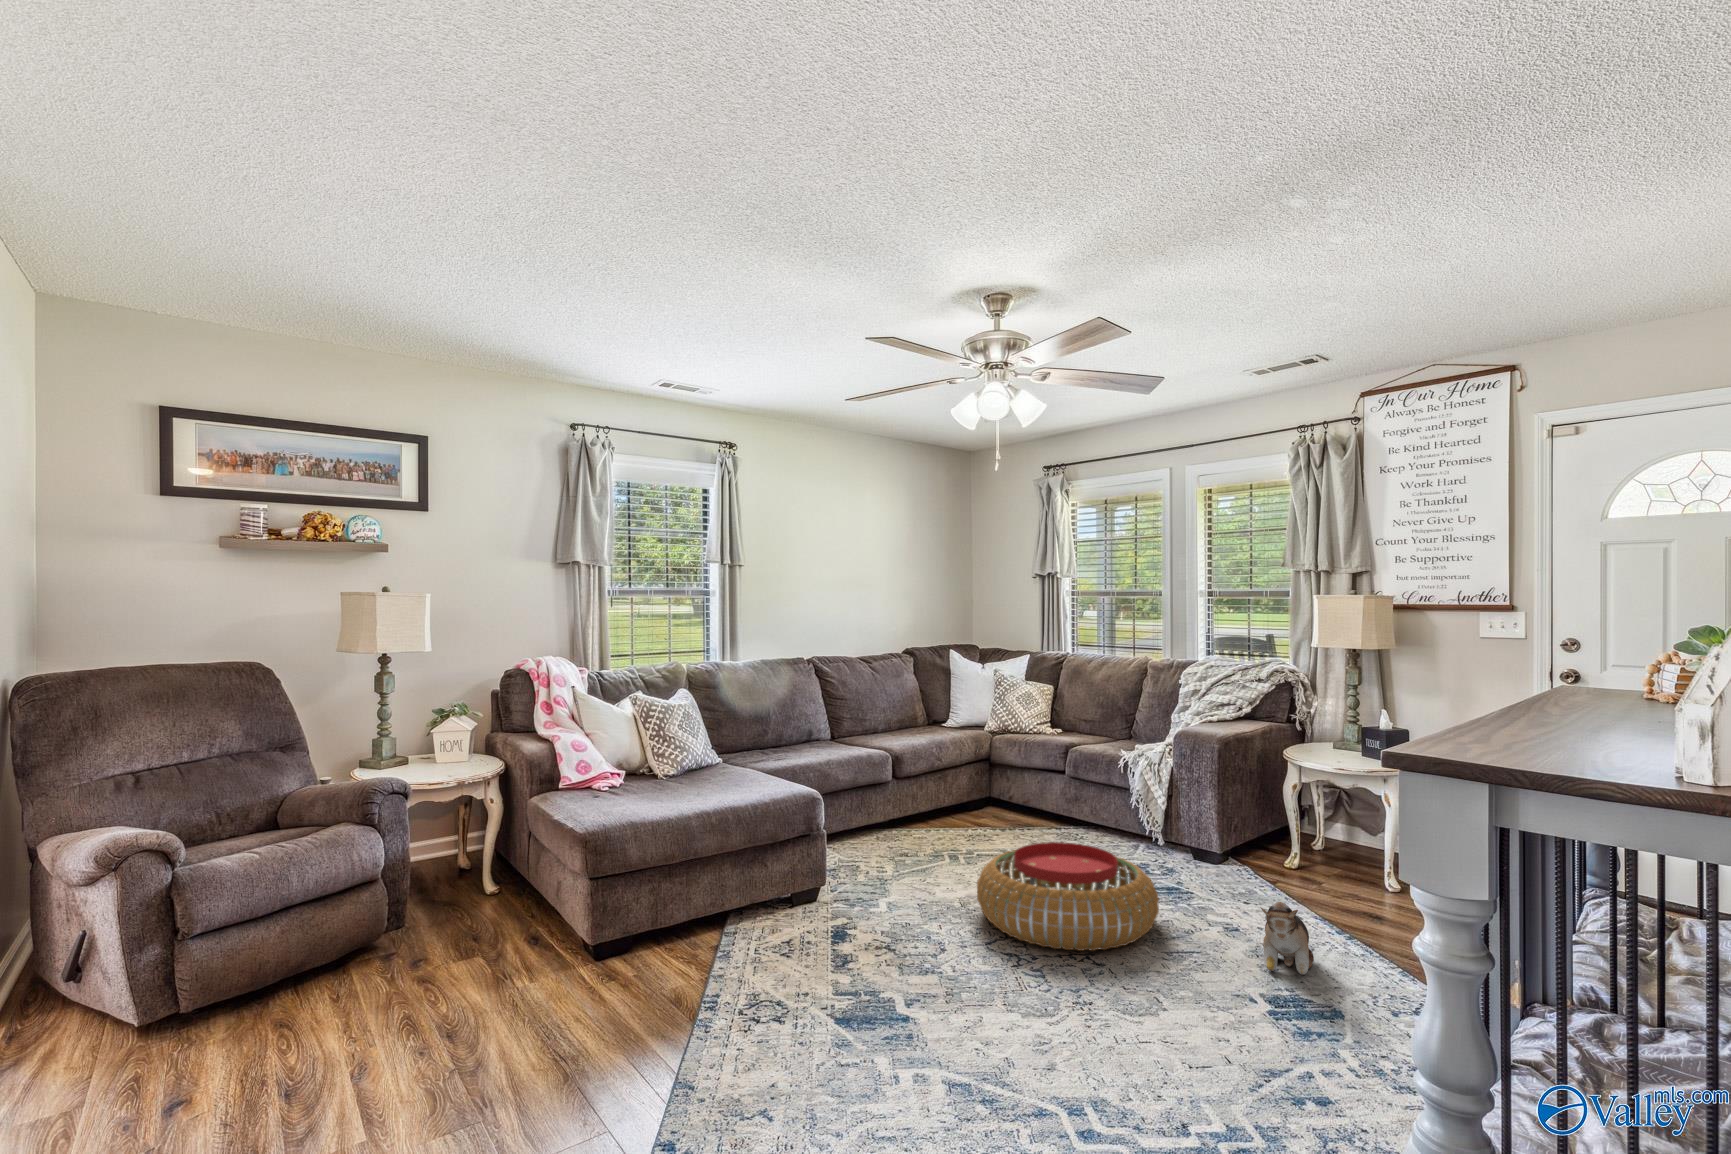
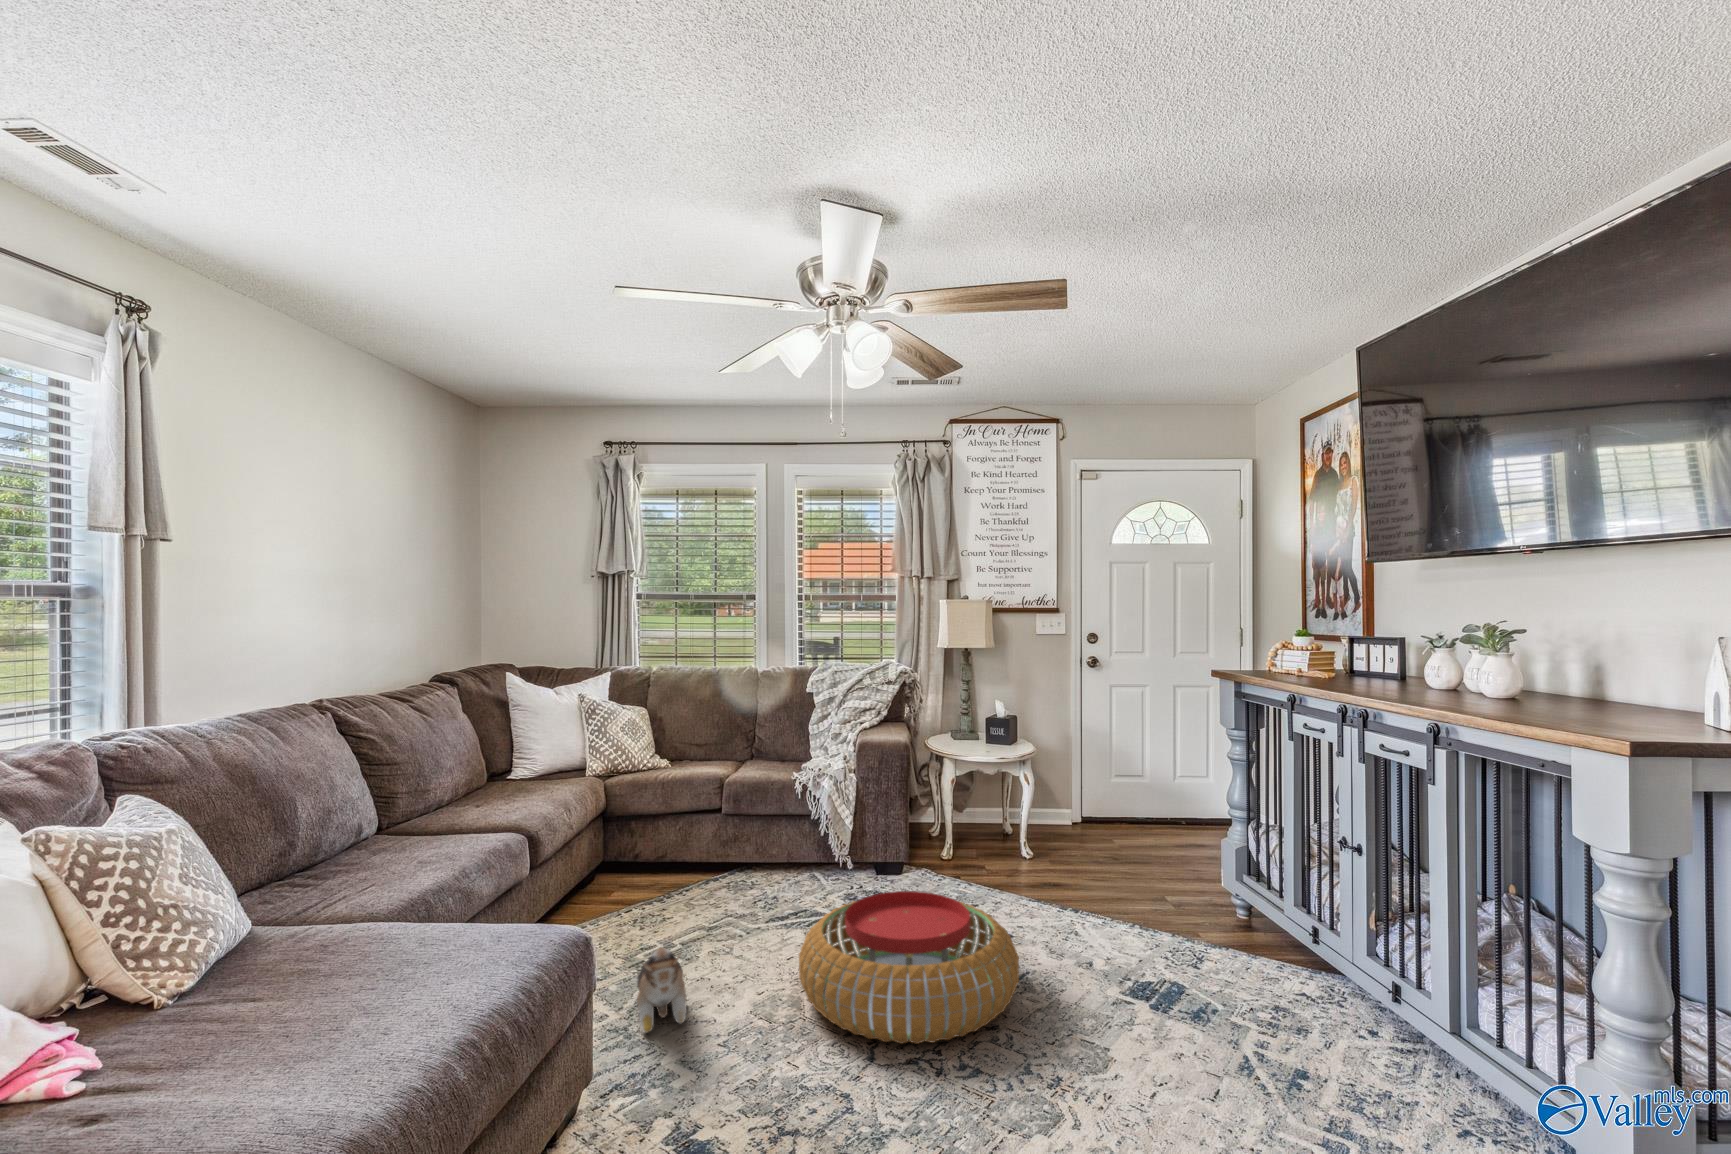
plush toy: present [1261,902,1314,975] -> present [637,948,686,1033]

